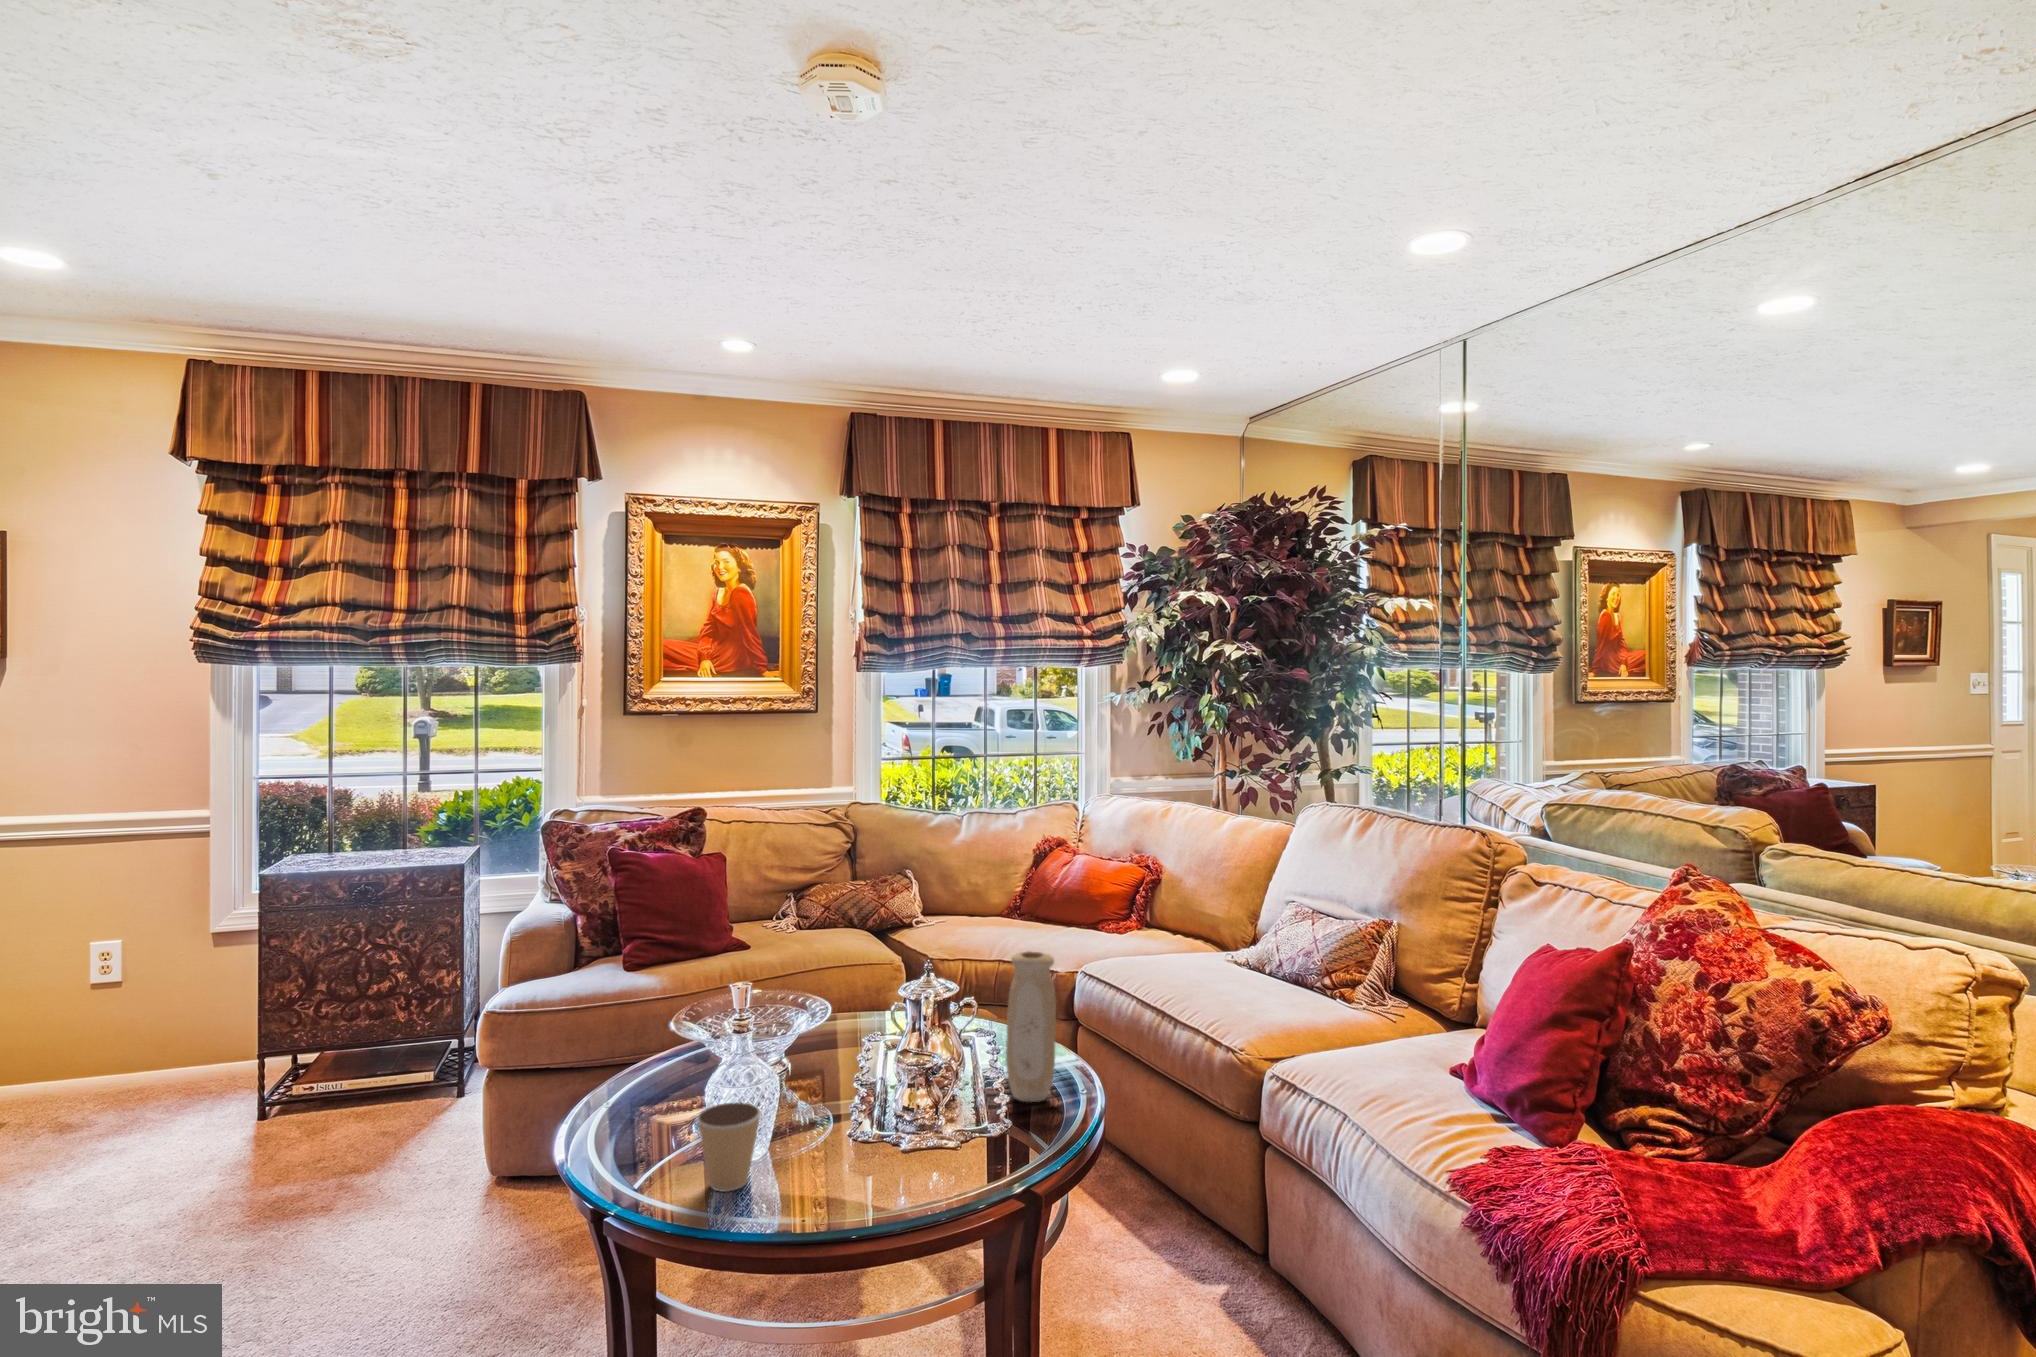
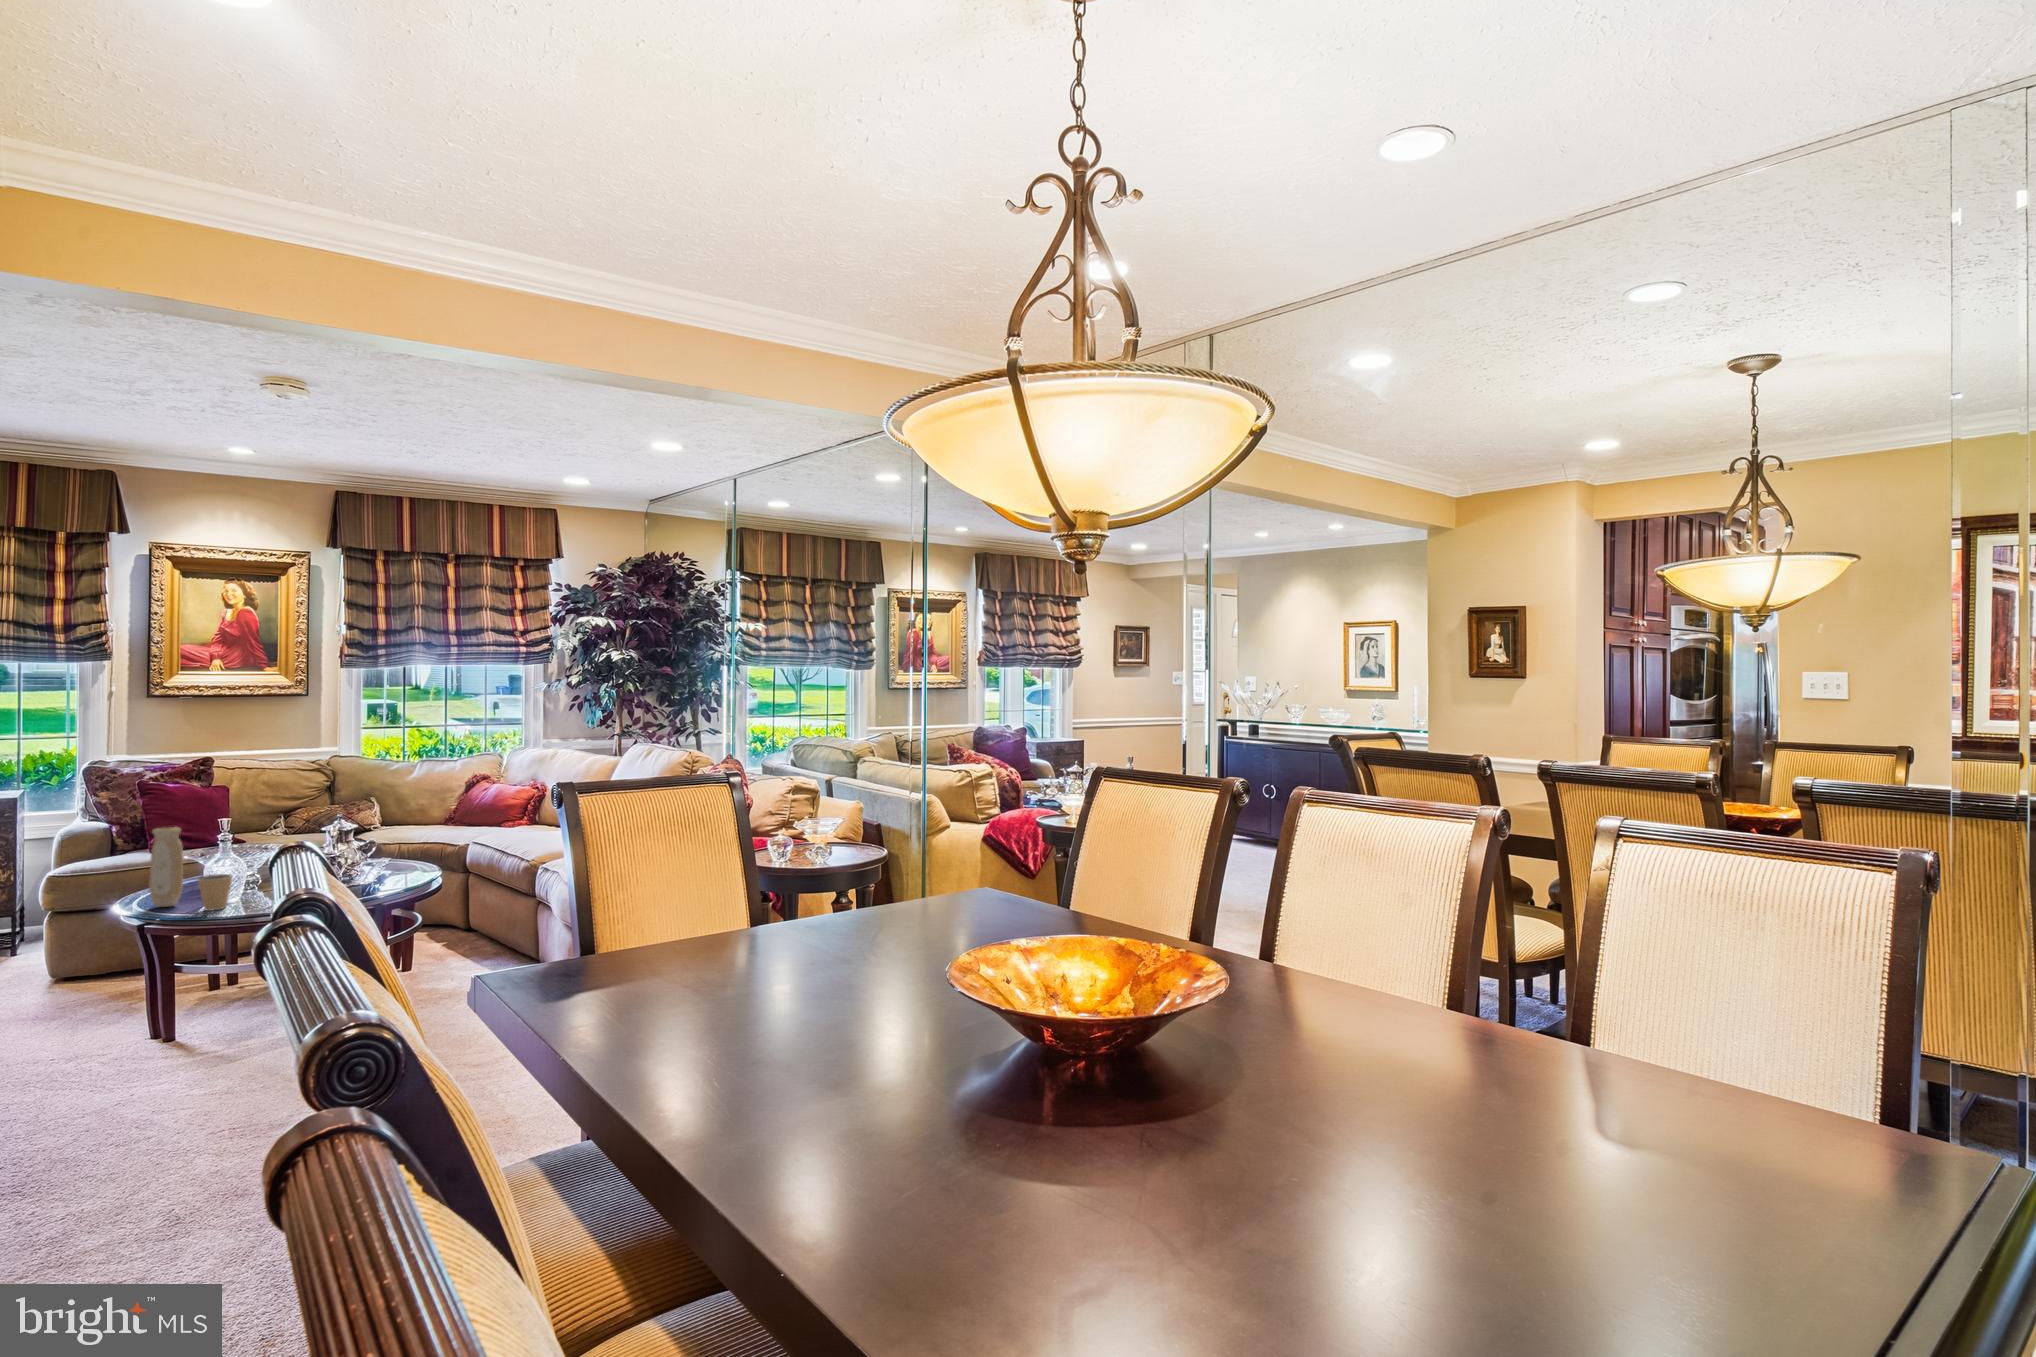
vase: present [1006,951,1056,1102] -> present [149,827,183,907]

